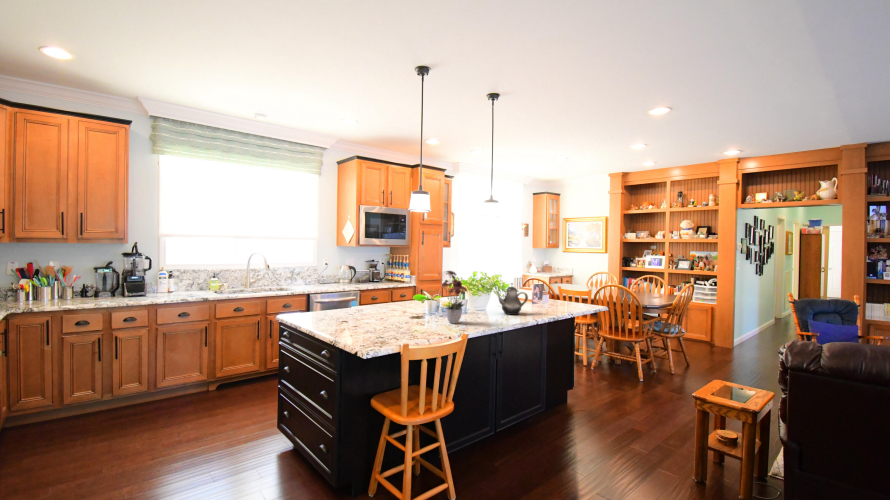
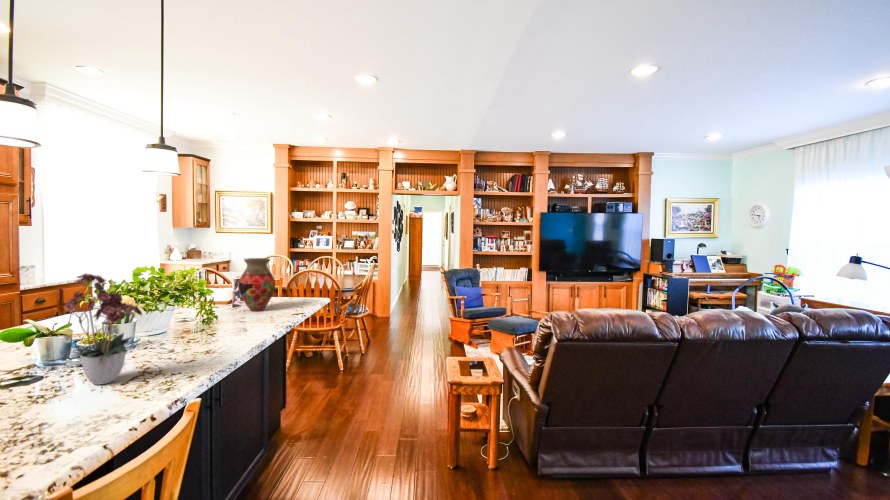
vase: none [538,270,562,308] -> present [238,258,275,311]
teapot: present [497,283,528,315] -> none [182,283,238,335]

